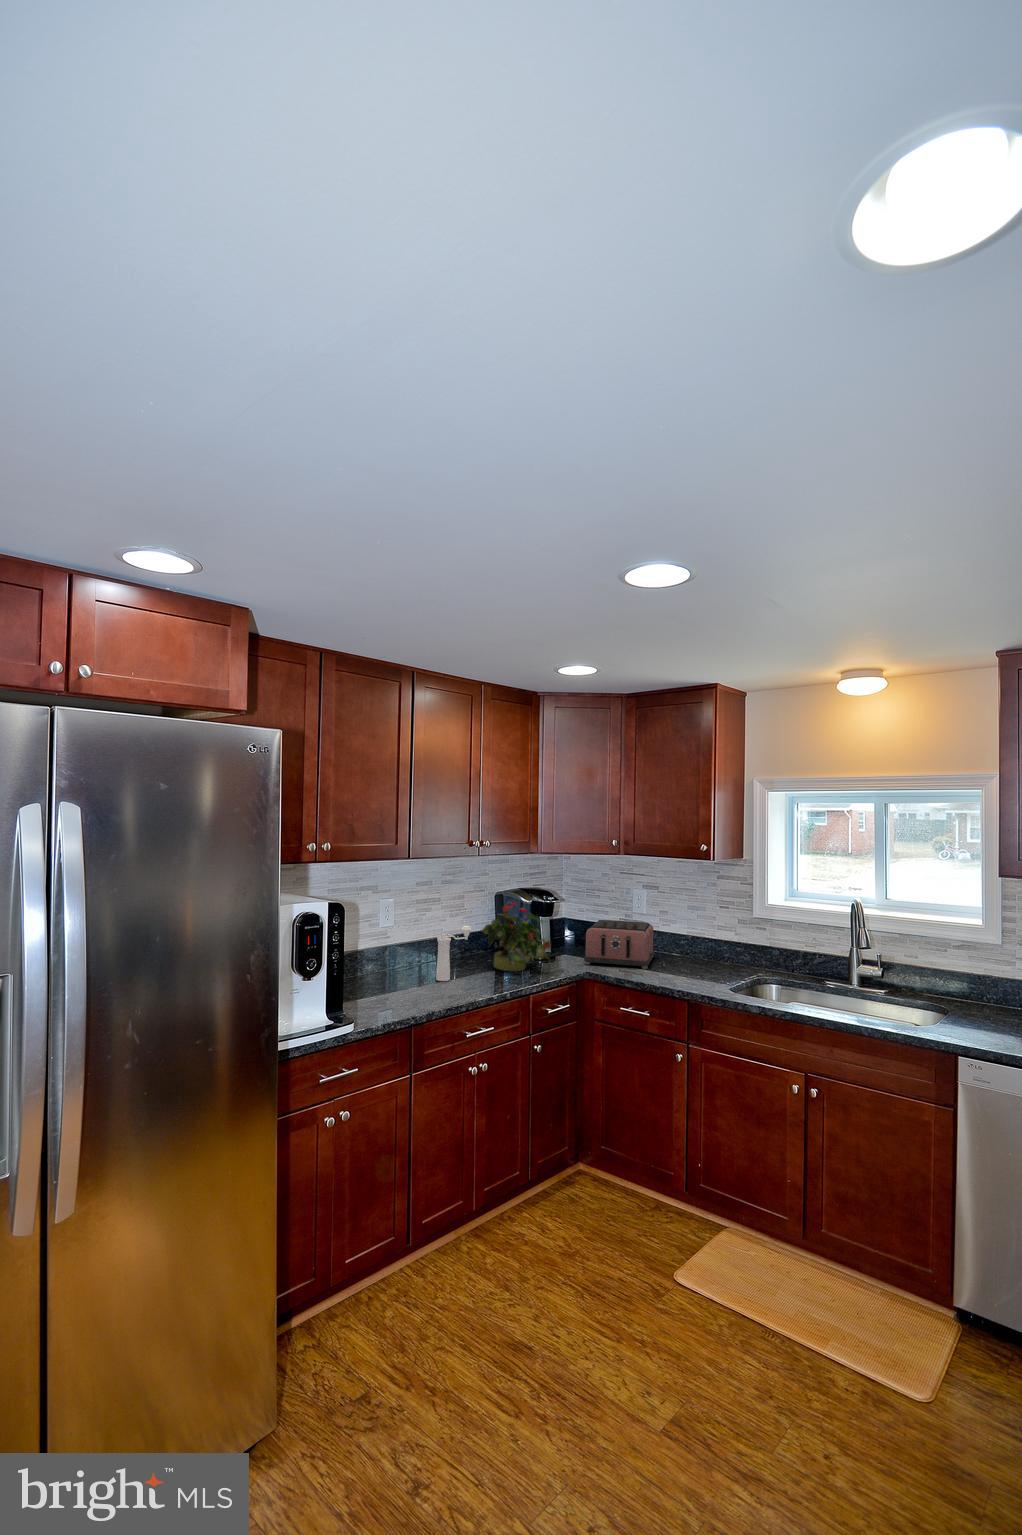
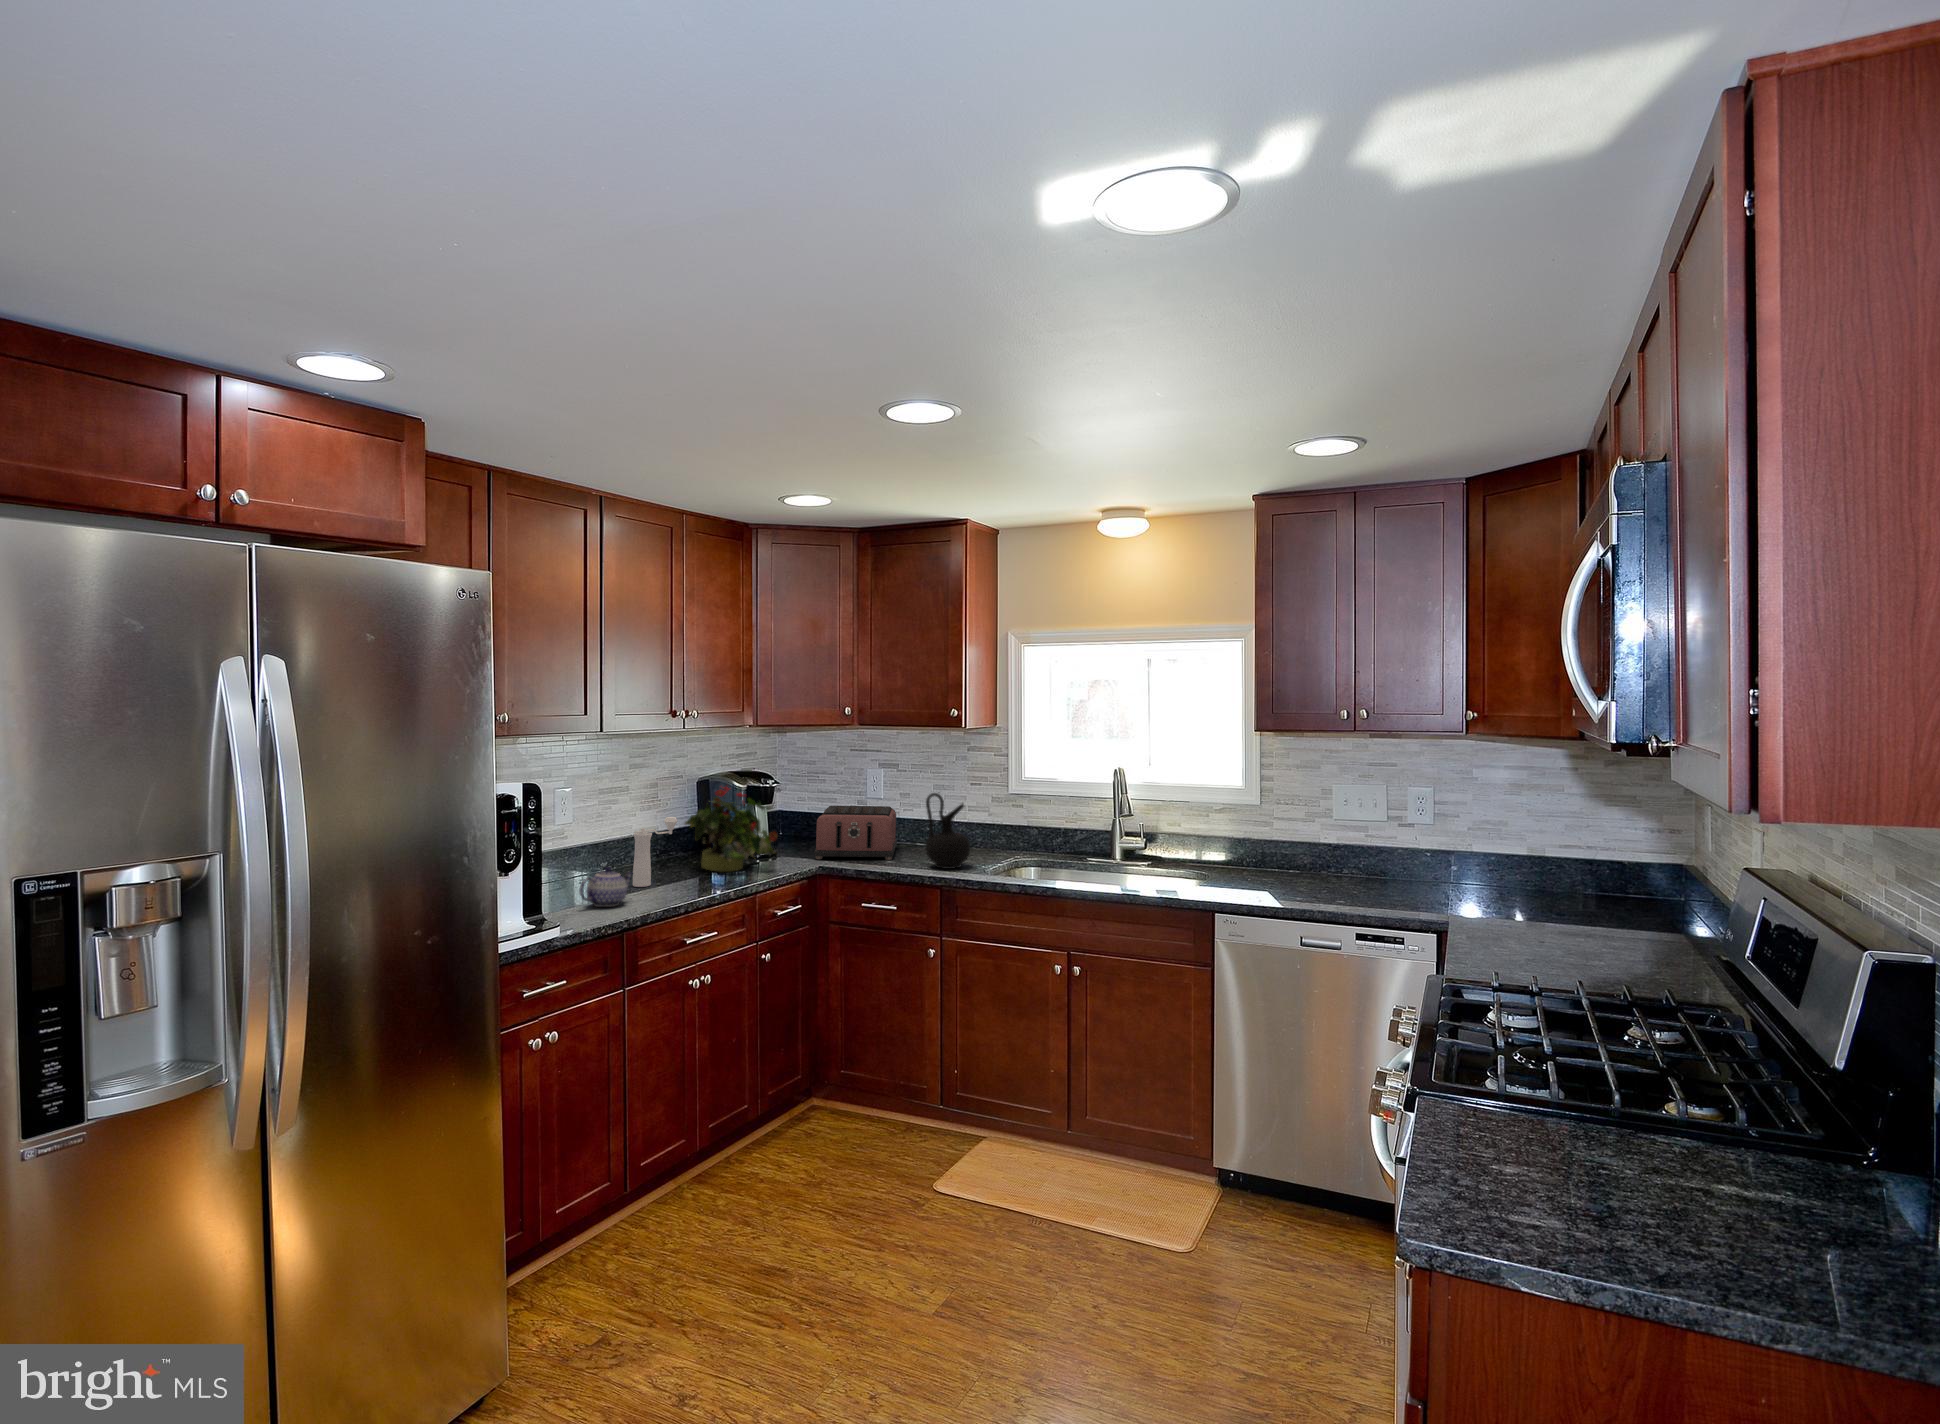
ceramic jug: none [674,915,713,982] -> present [926,793,970,869]
teapot: none [386,966,431,999] -> present [579,867,632,907]

